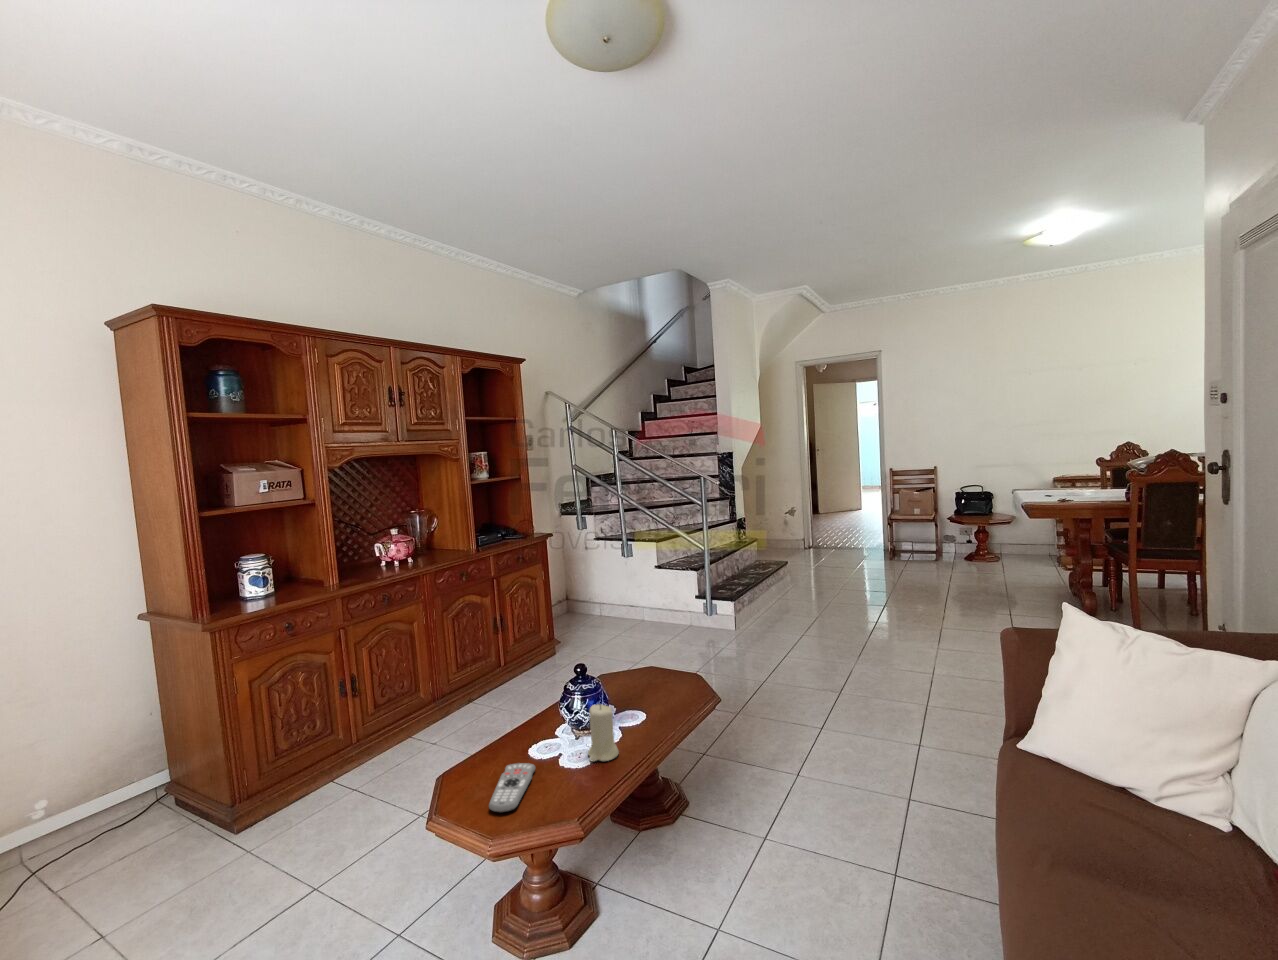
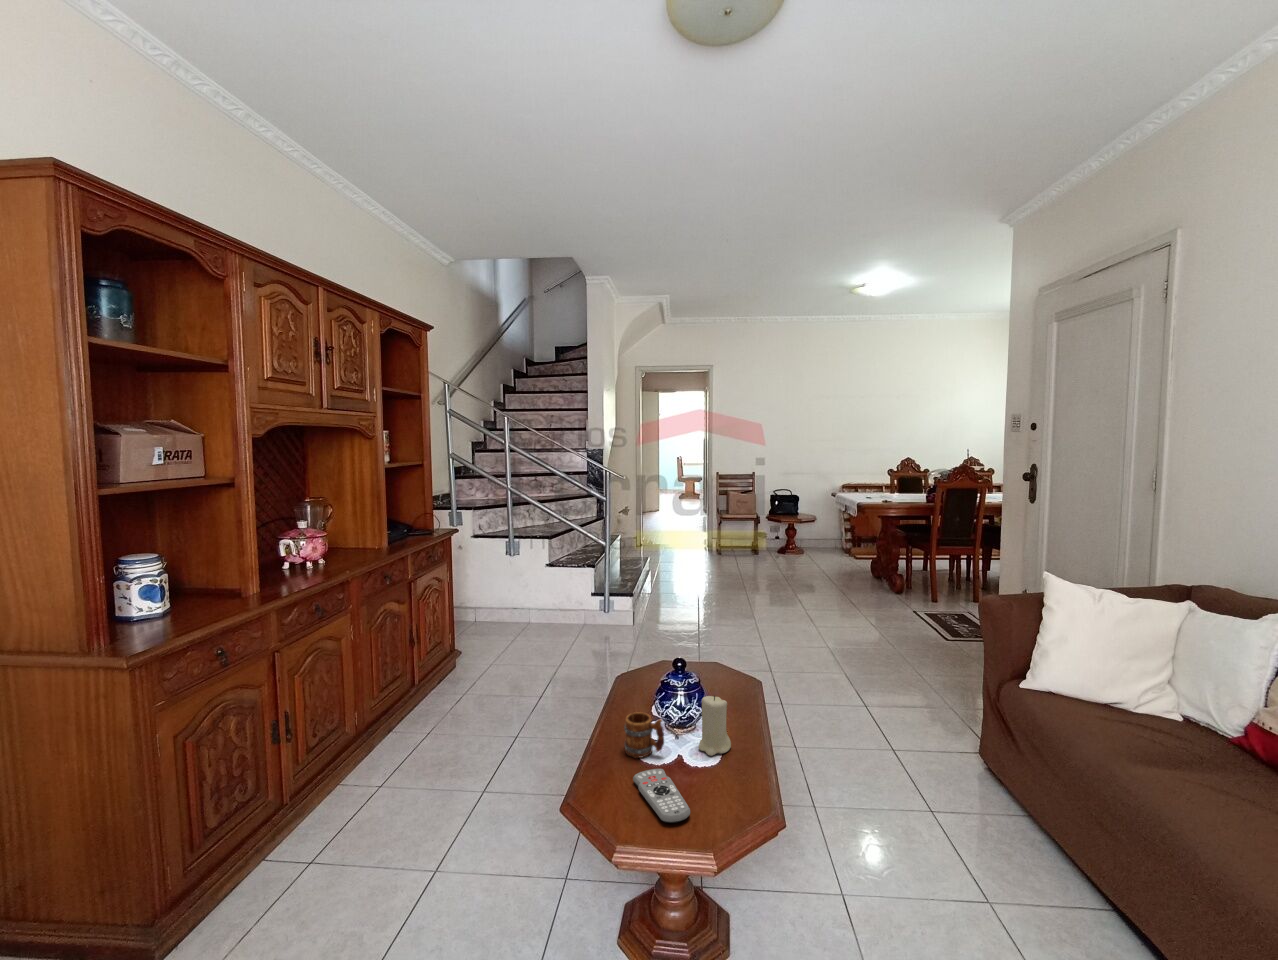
mug: none [525,710,554,752] -> present [624,712,664,758]

